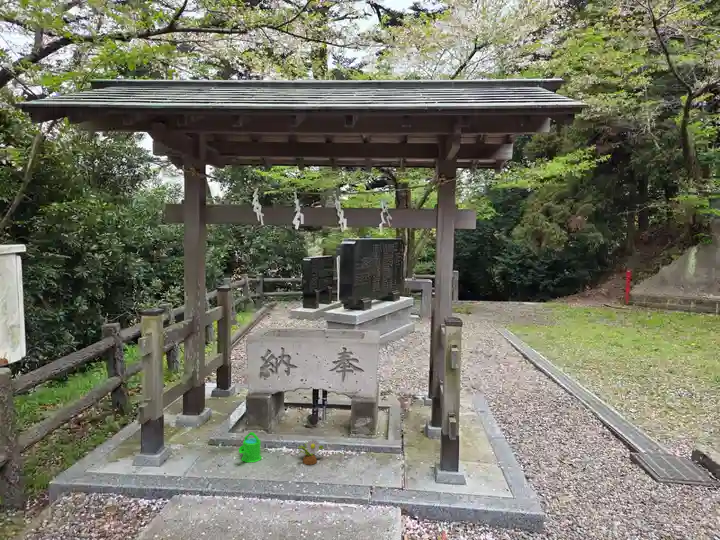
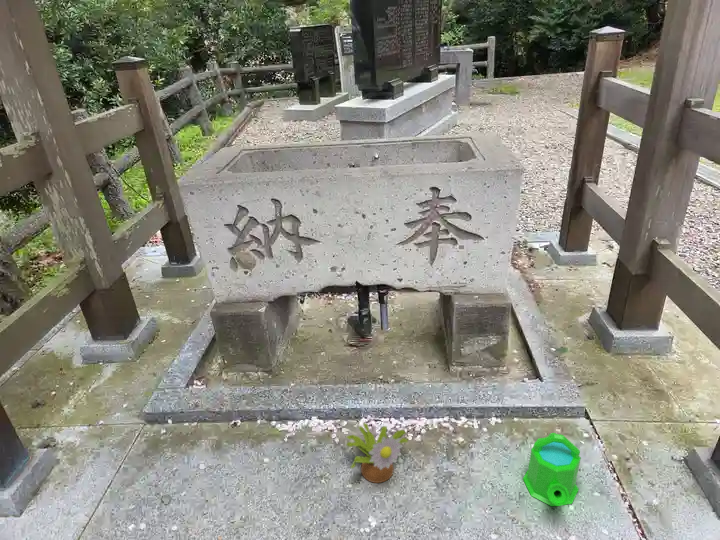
watering can: present [239,432,262,462] -> present [523,433,581,506]

